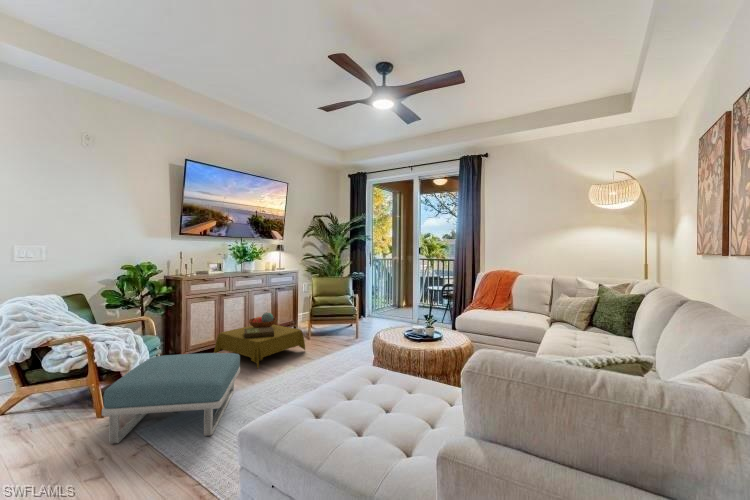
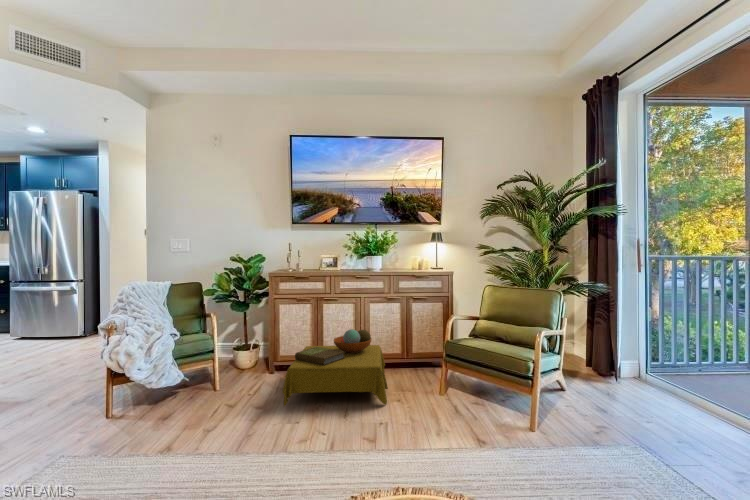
footstool: present [102,353,240,444] -> none [48,355,201,472]

